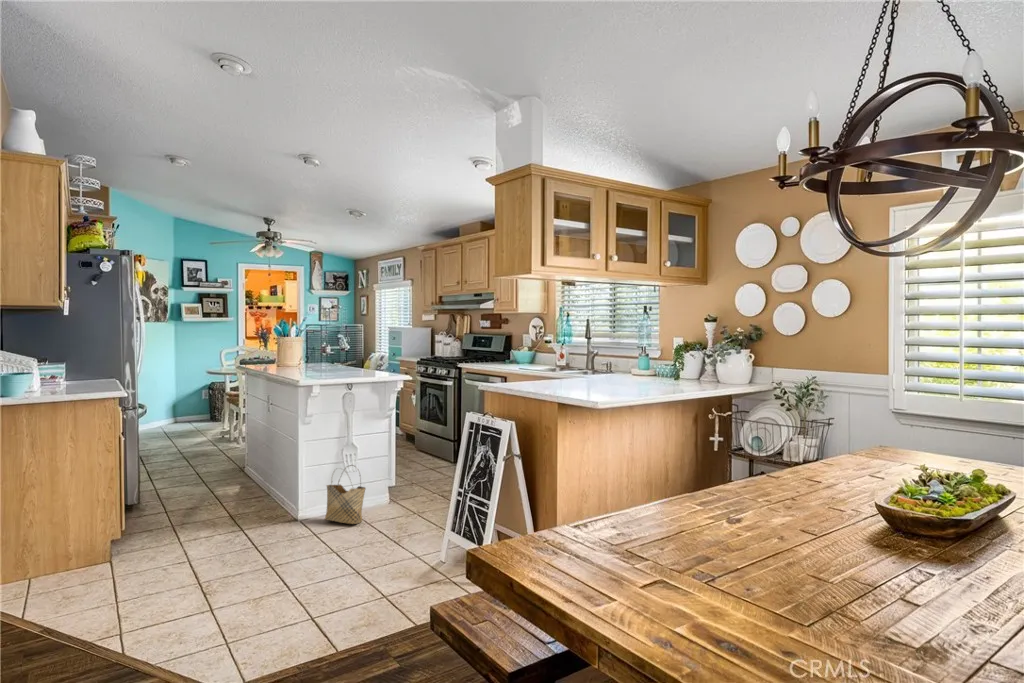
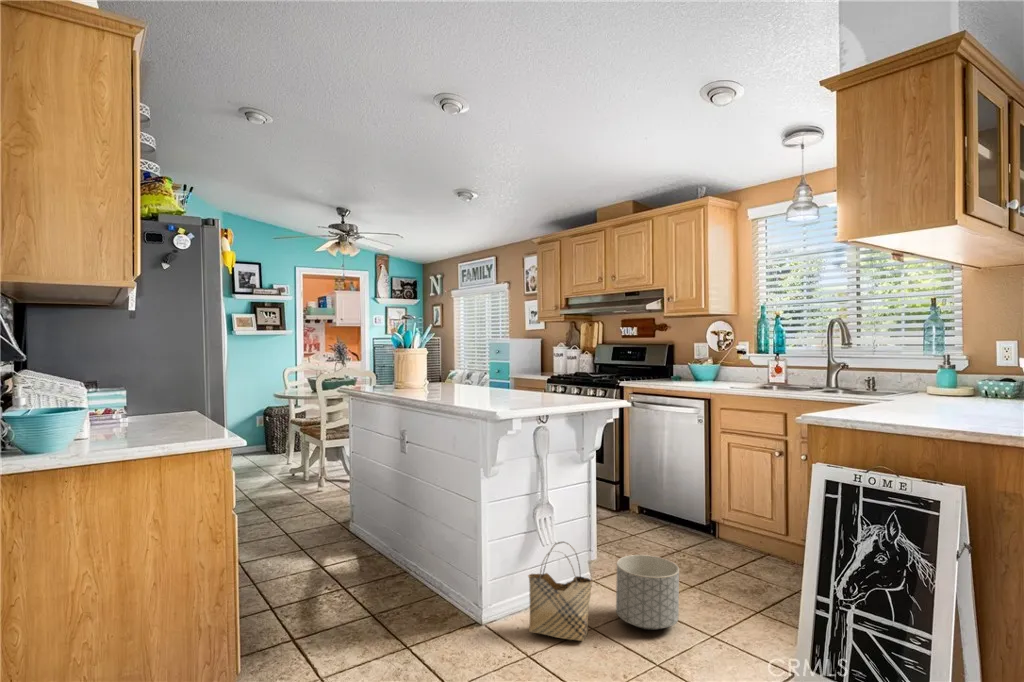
planter: none [386,476,426,520] -> present [616,555,679,630]

